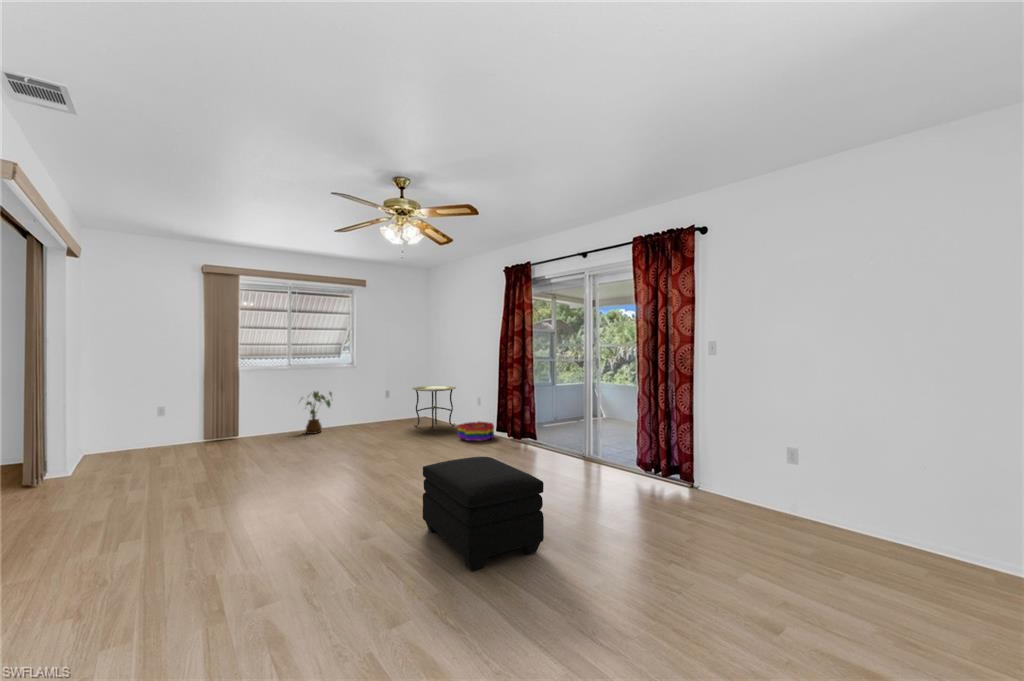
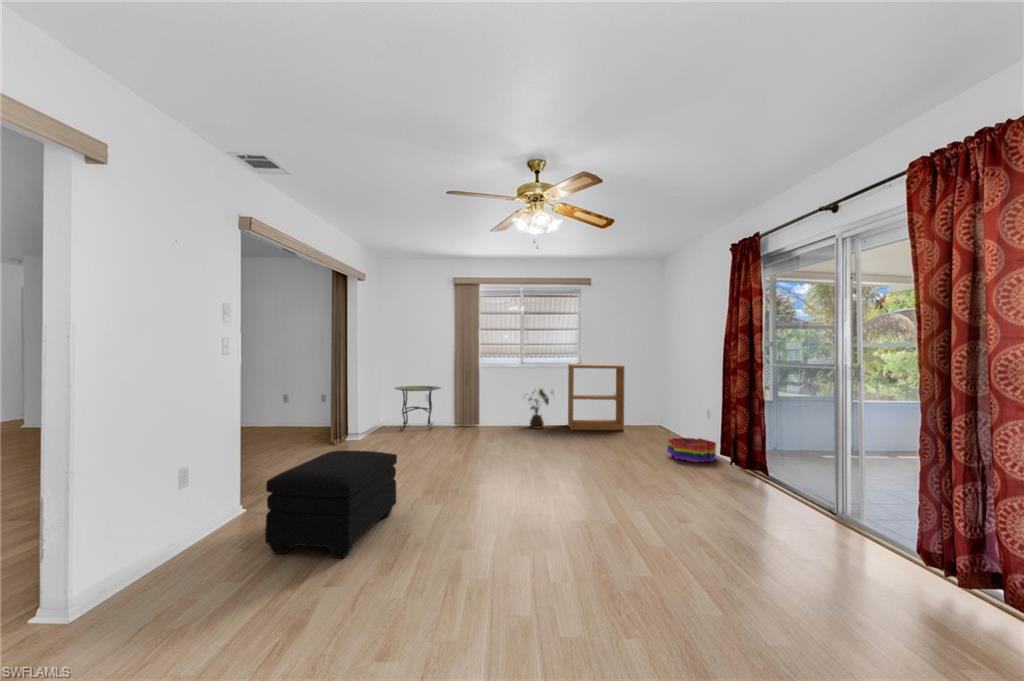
bookshelf: none [344,363,403,430] -> present [568,364,625,430]
side table: present [412,386,456,430] -> present [395,386,441,431]
ottoman: present [423,457,544,571] -> present [265,450,397,558]

